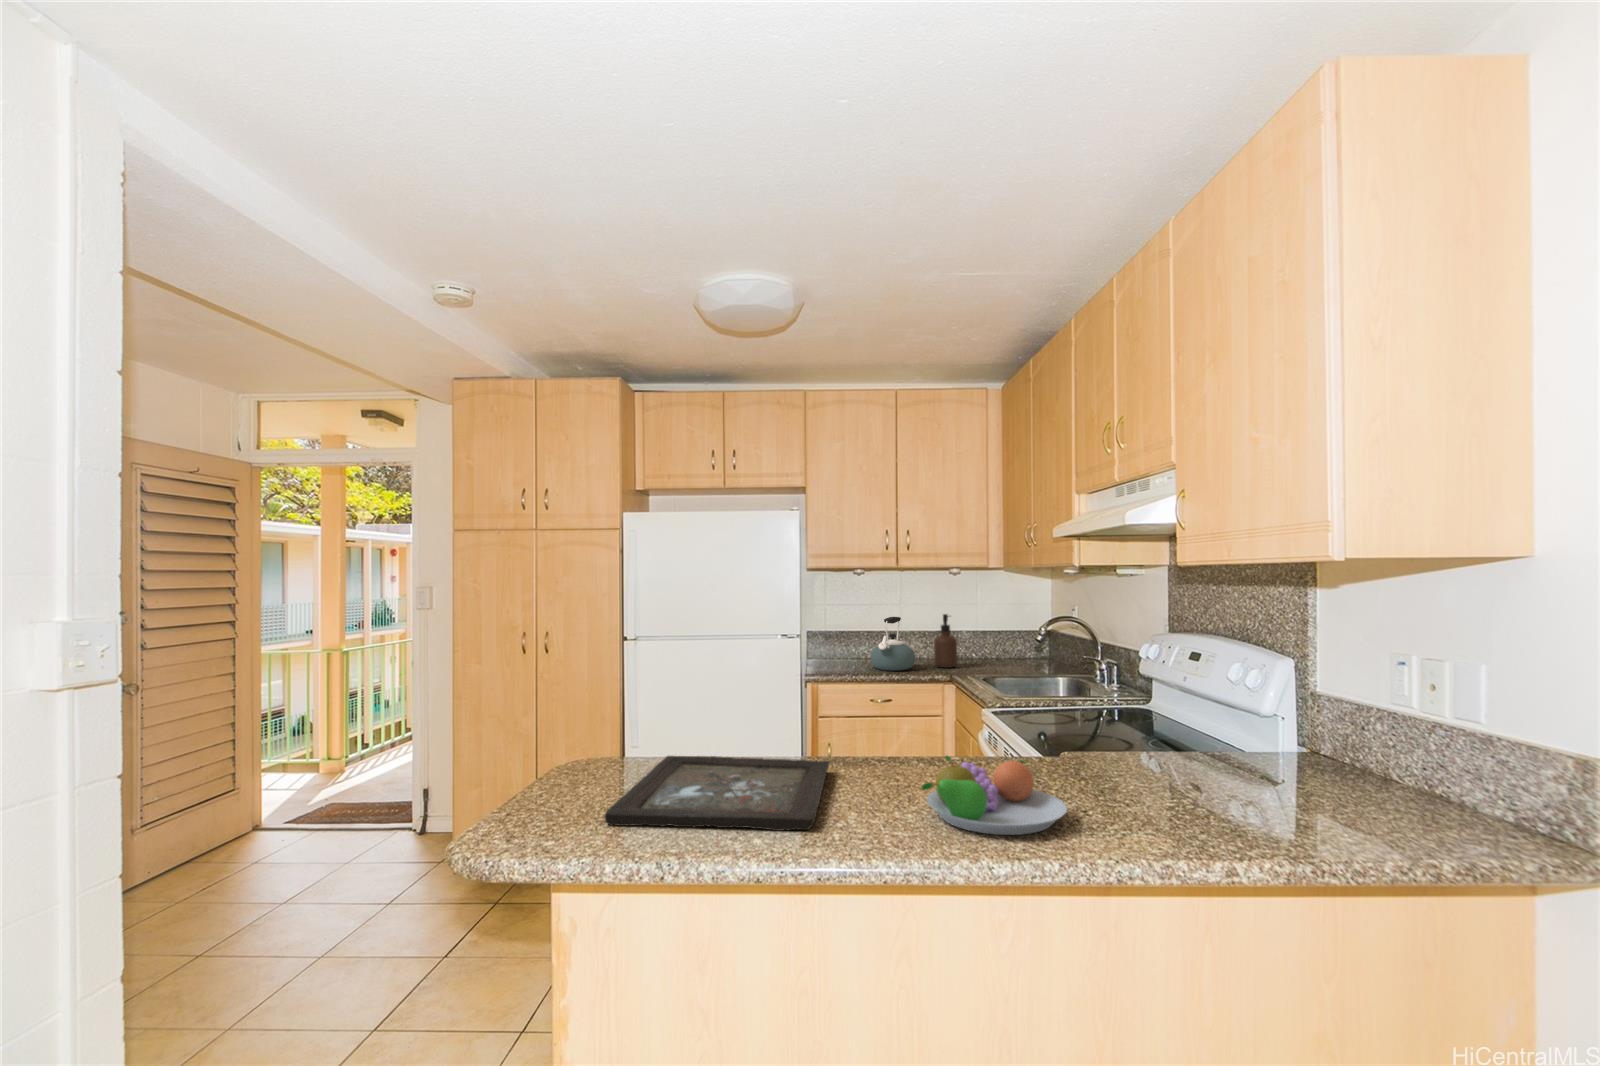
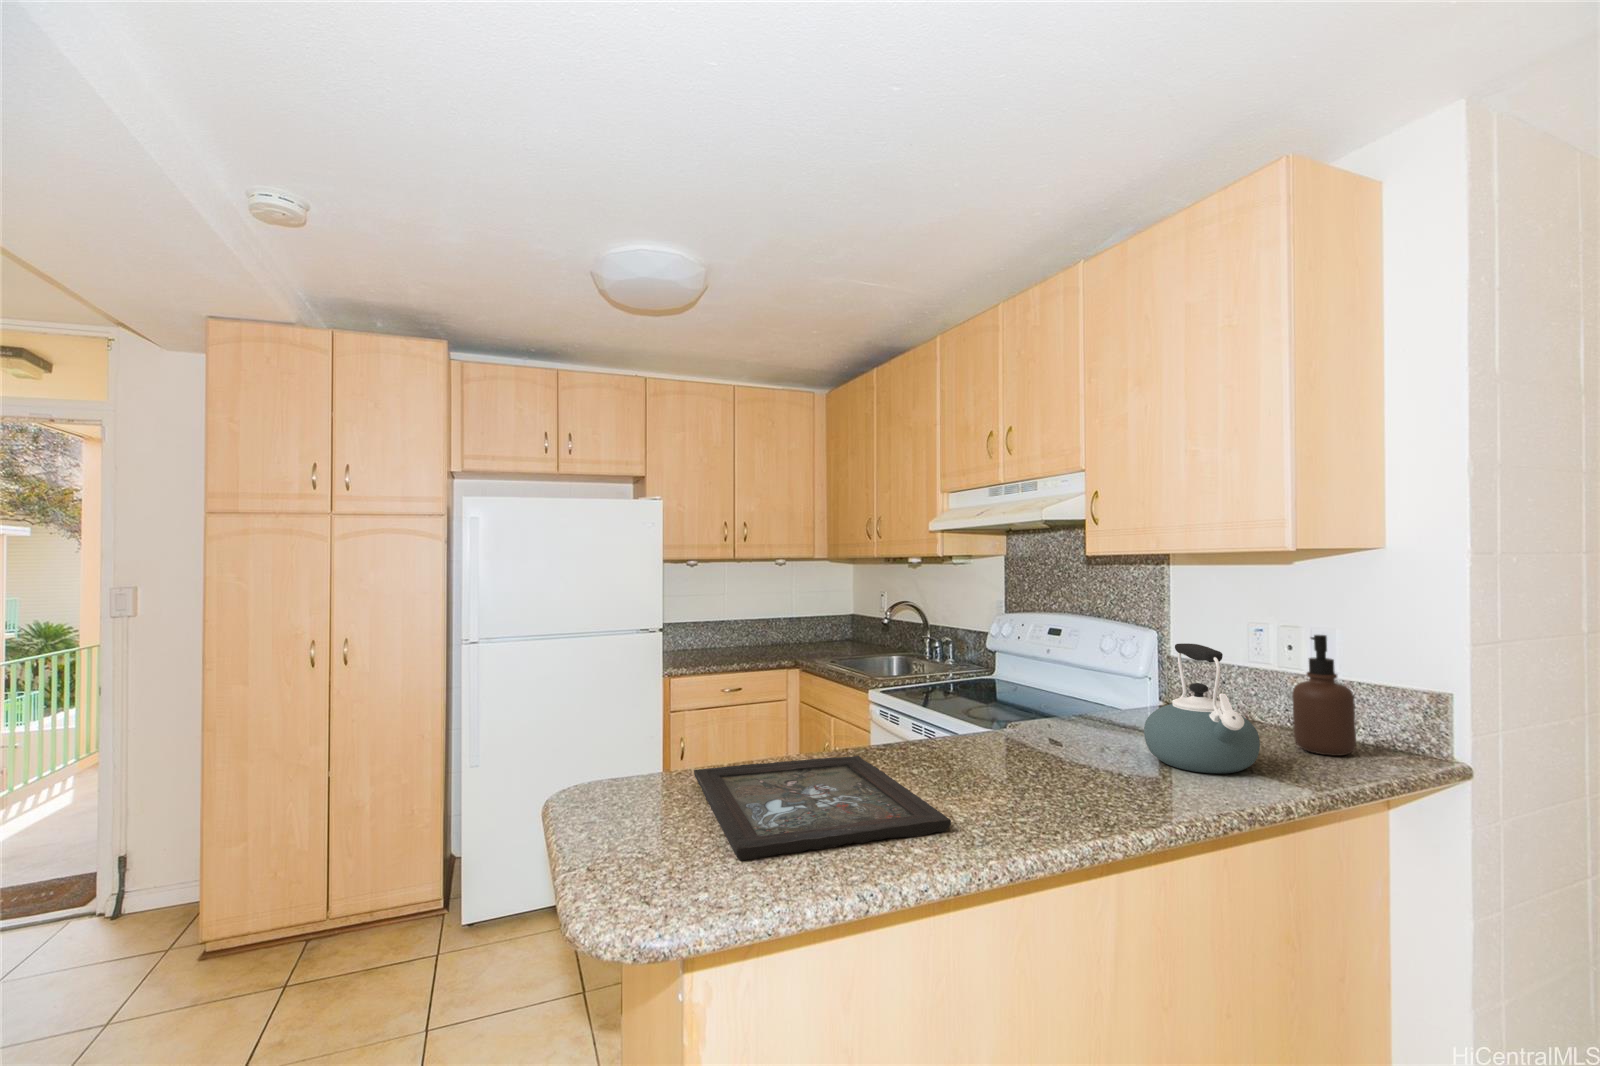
soap dispenser: present [934,614,958,668] -> present [1292,635,1356,756]
kettle: present [871,617,915,671] -> present [1144,643,1260,774]
fruit bowl: present [922,756,1067,835] -> none [1003,736,1138,808]

